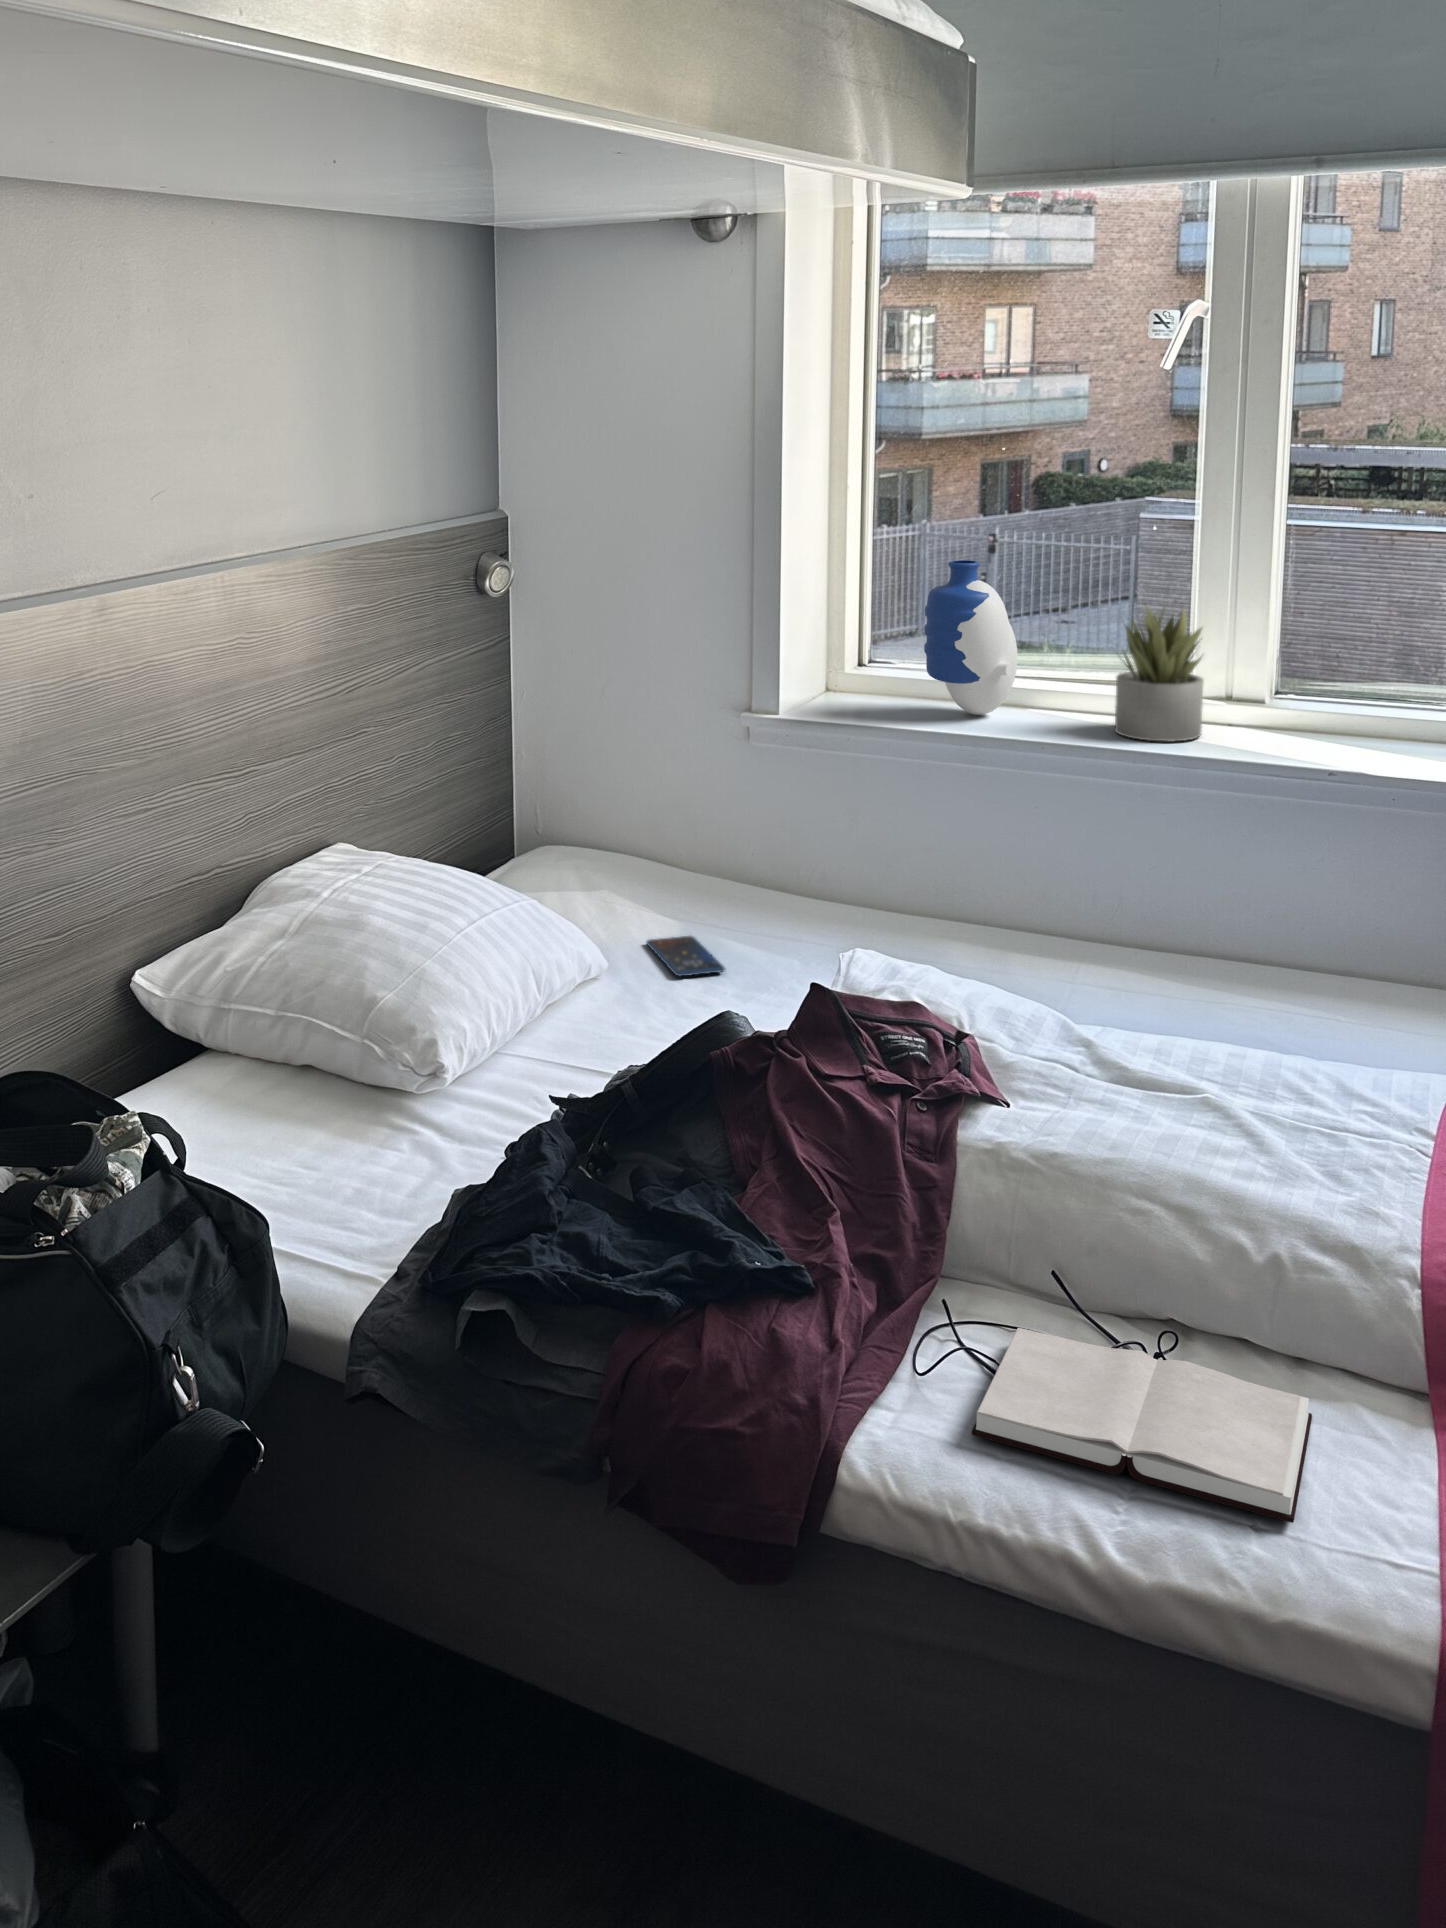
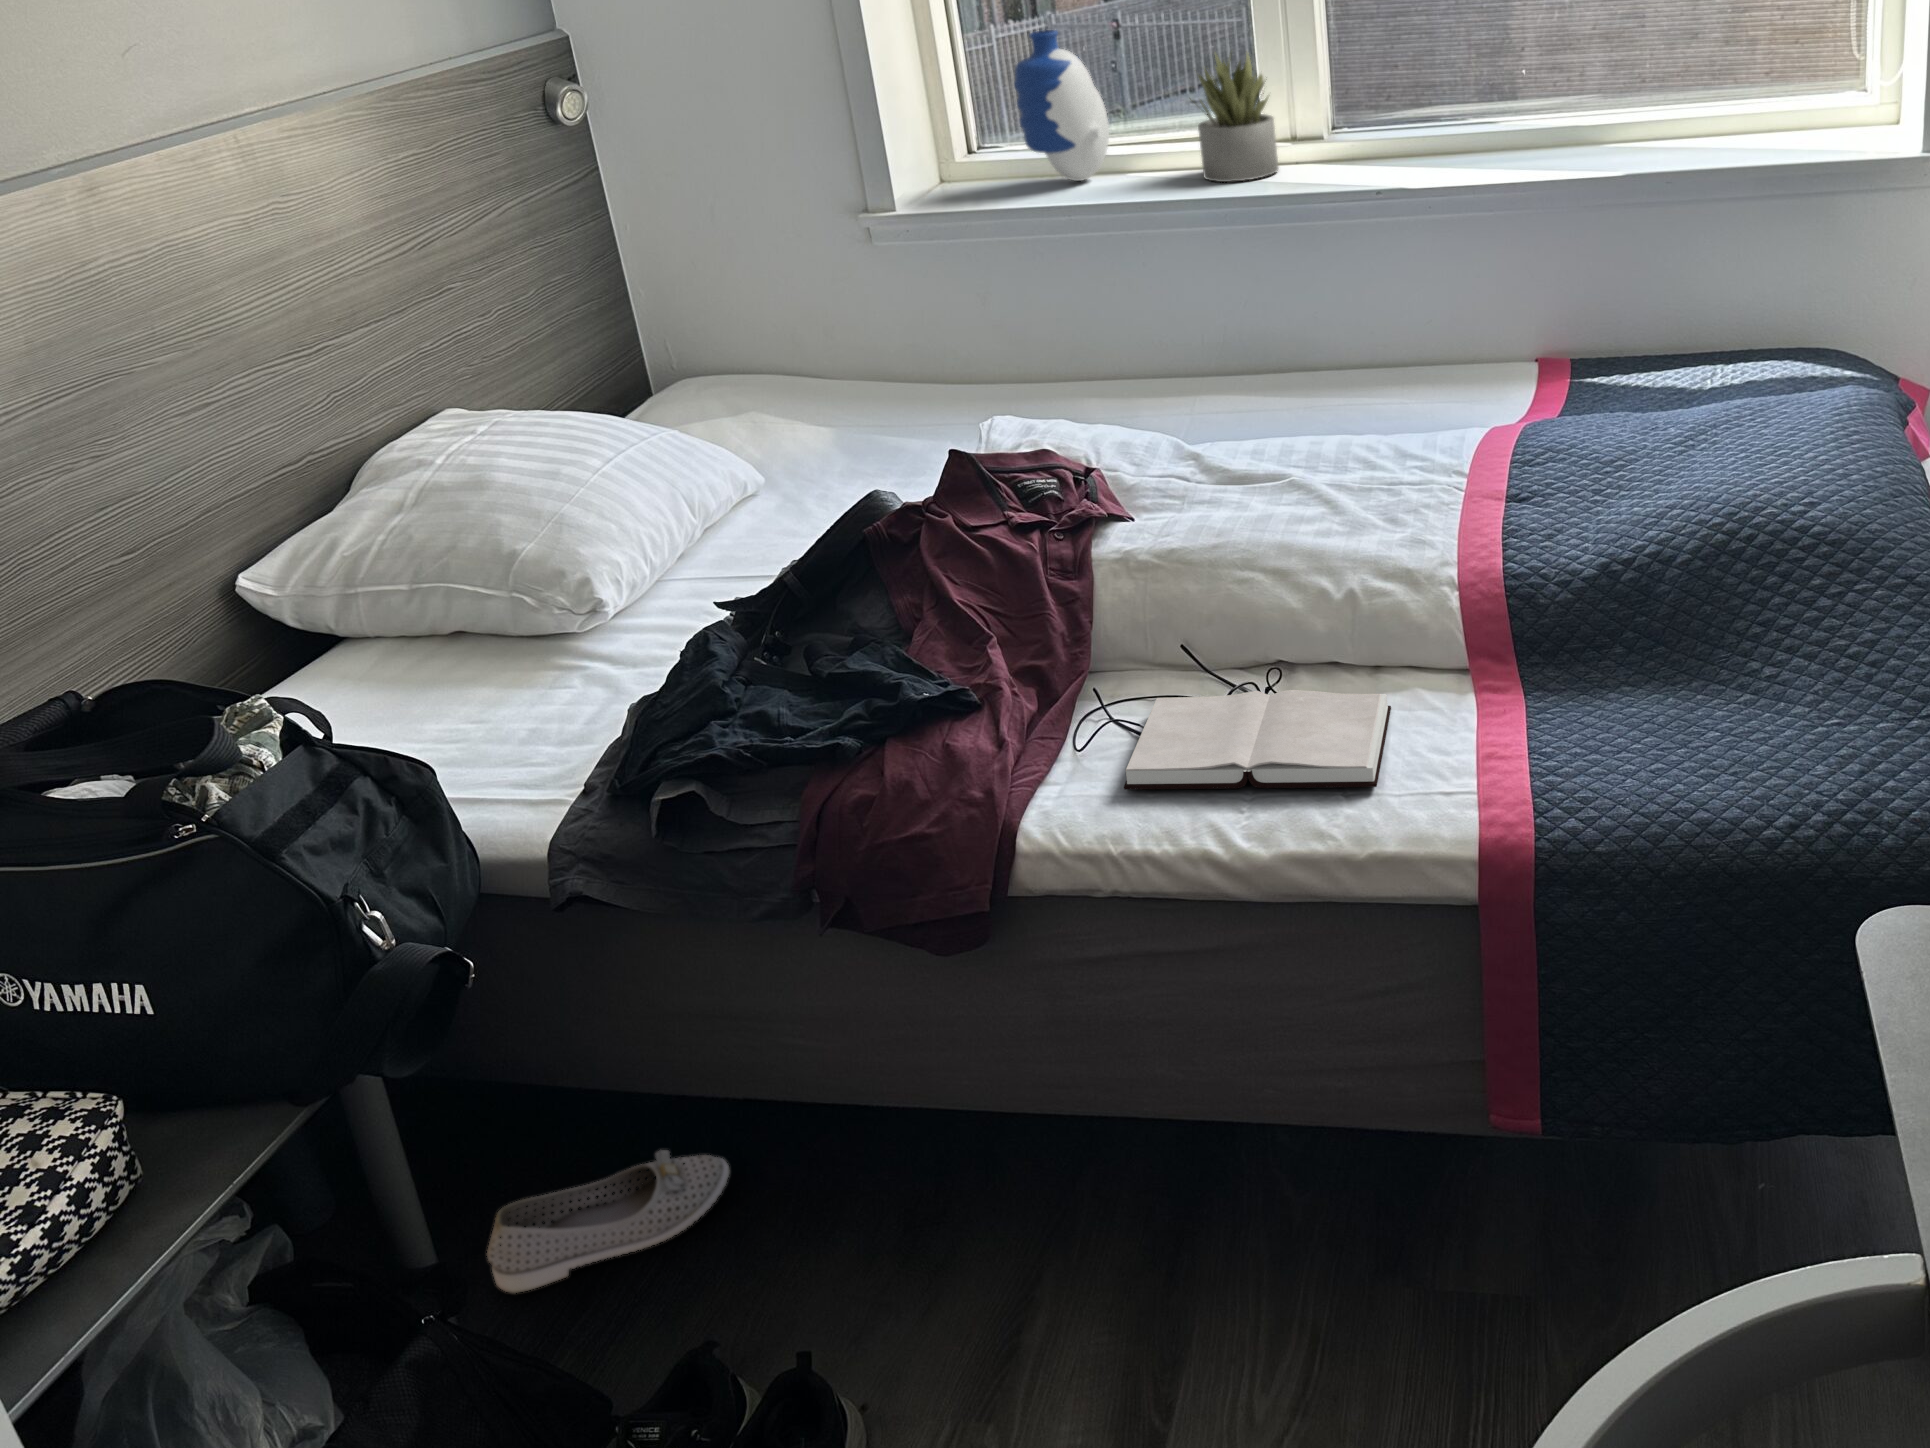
smartphone: present [647,936,726,976] -> none [795,436,875,475]
shoe: none [205,1682,455,1802] -> present [487,1150,730,1293]

